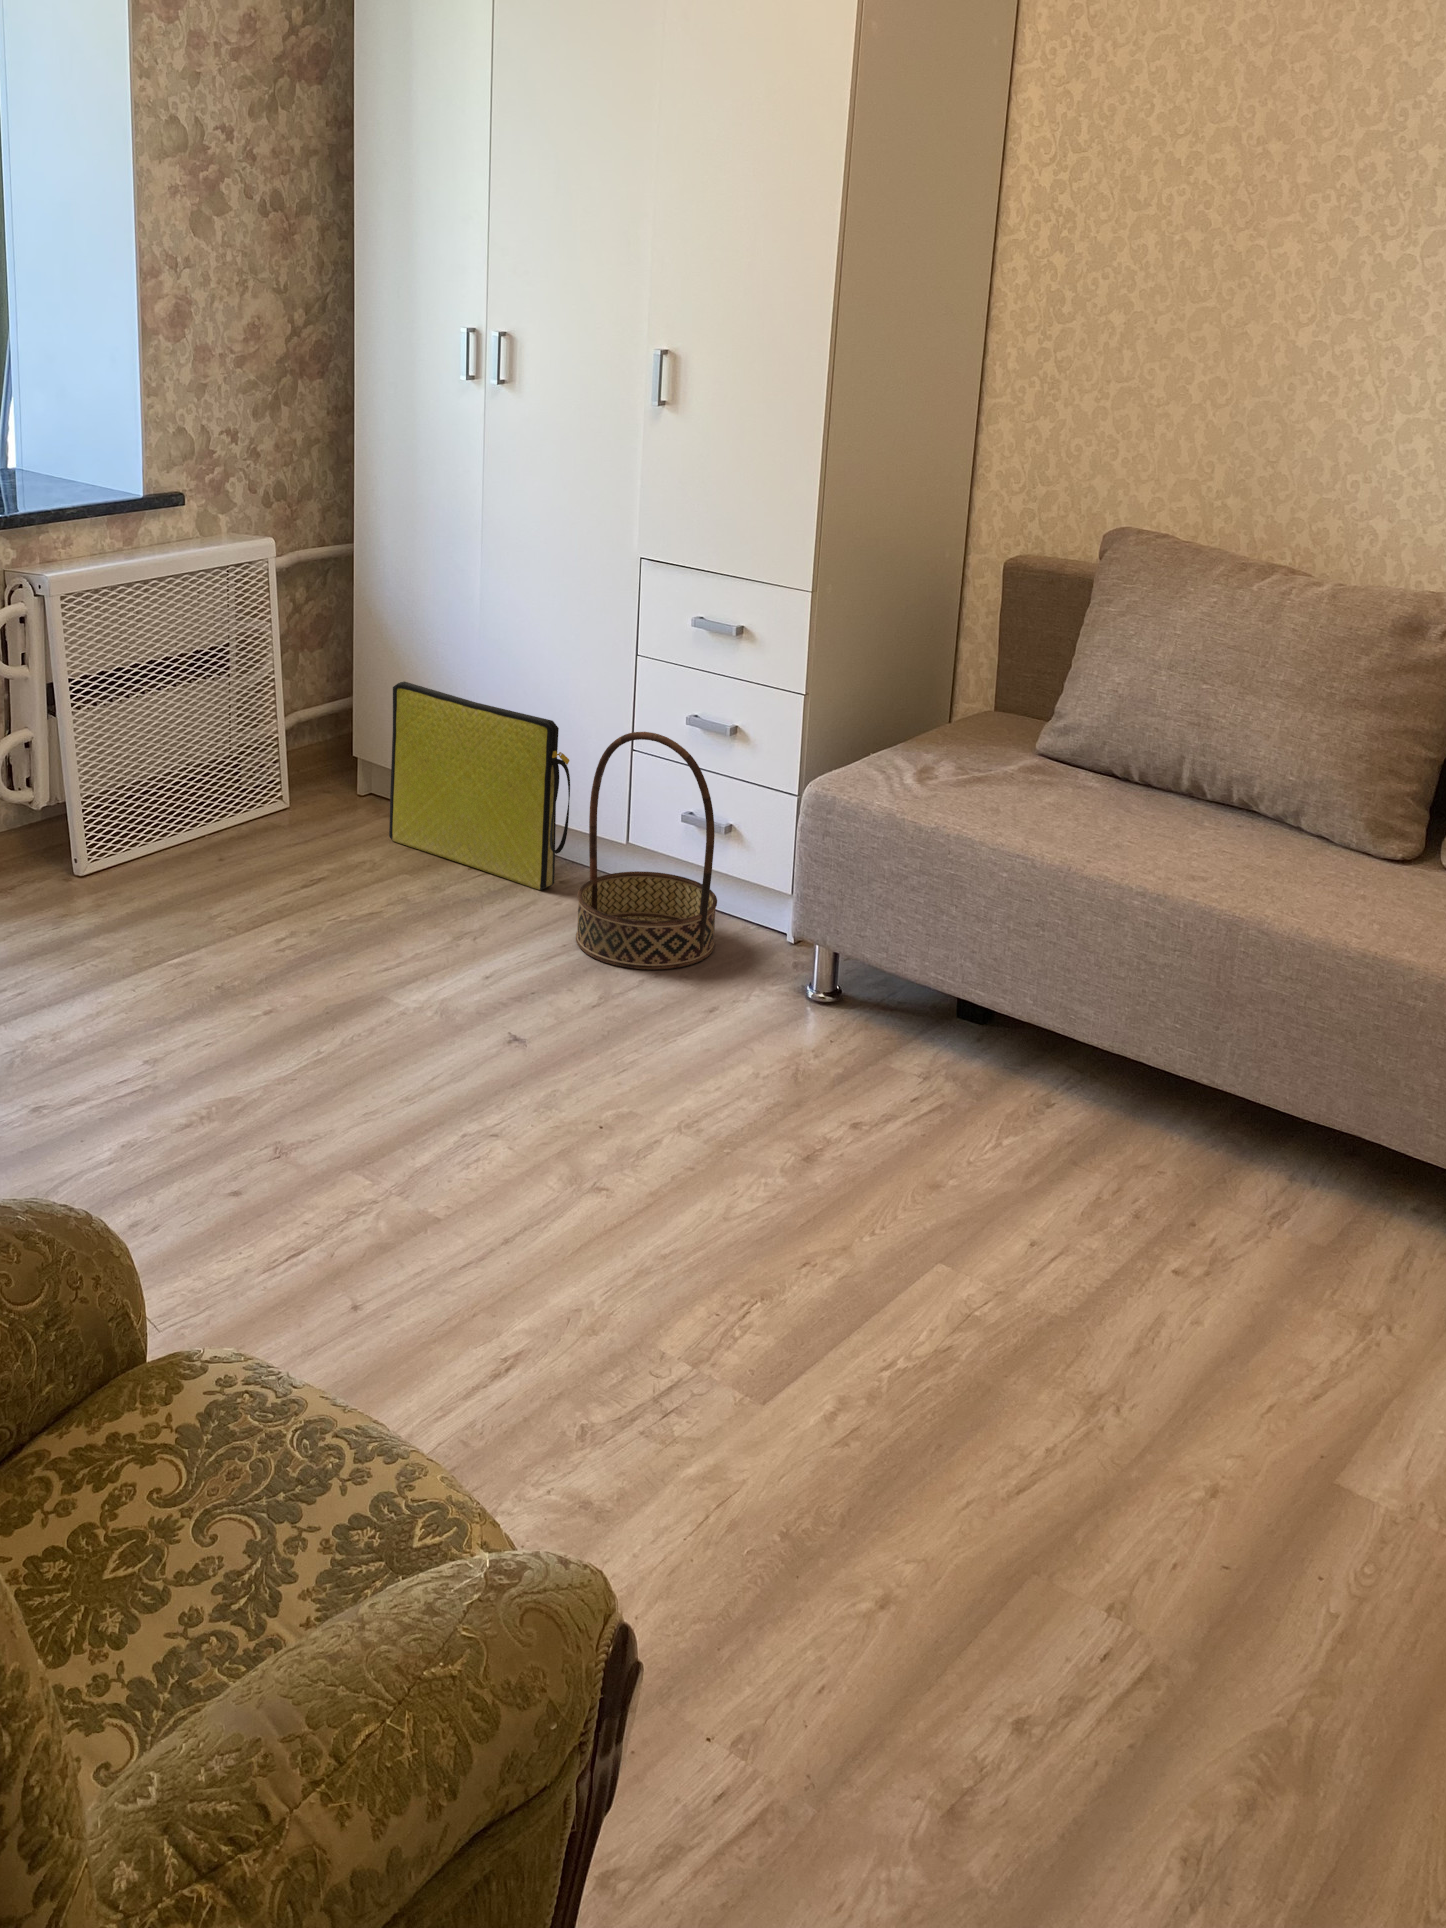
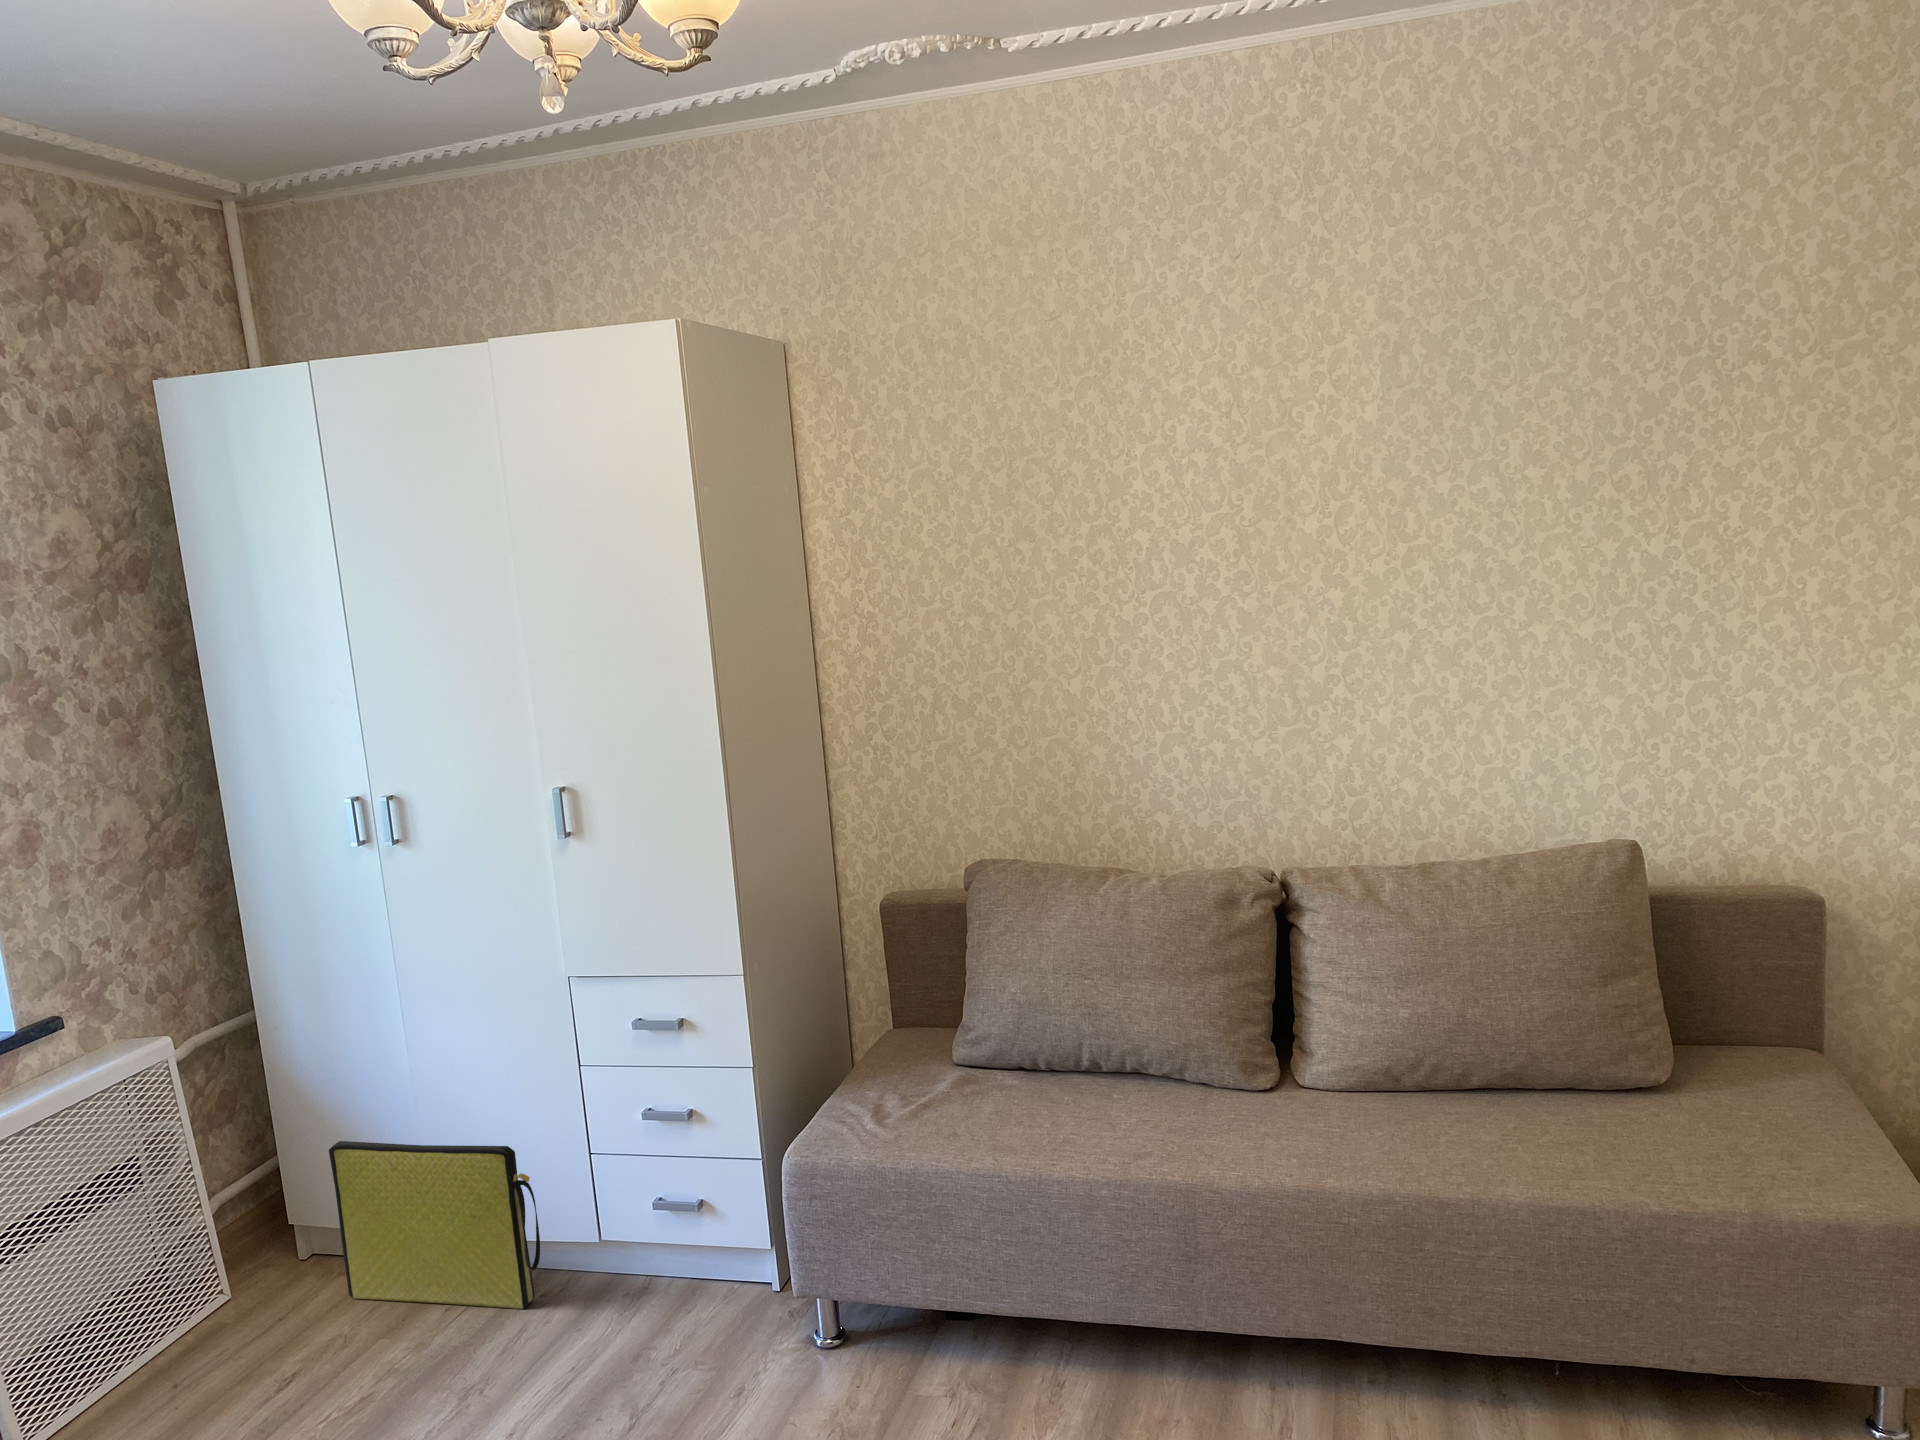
basket: present [576,732,717,970] -> none [566,1141,713,1376]

